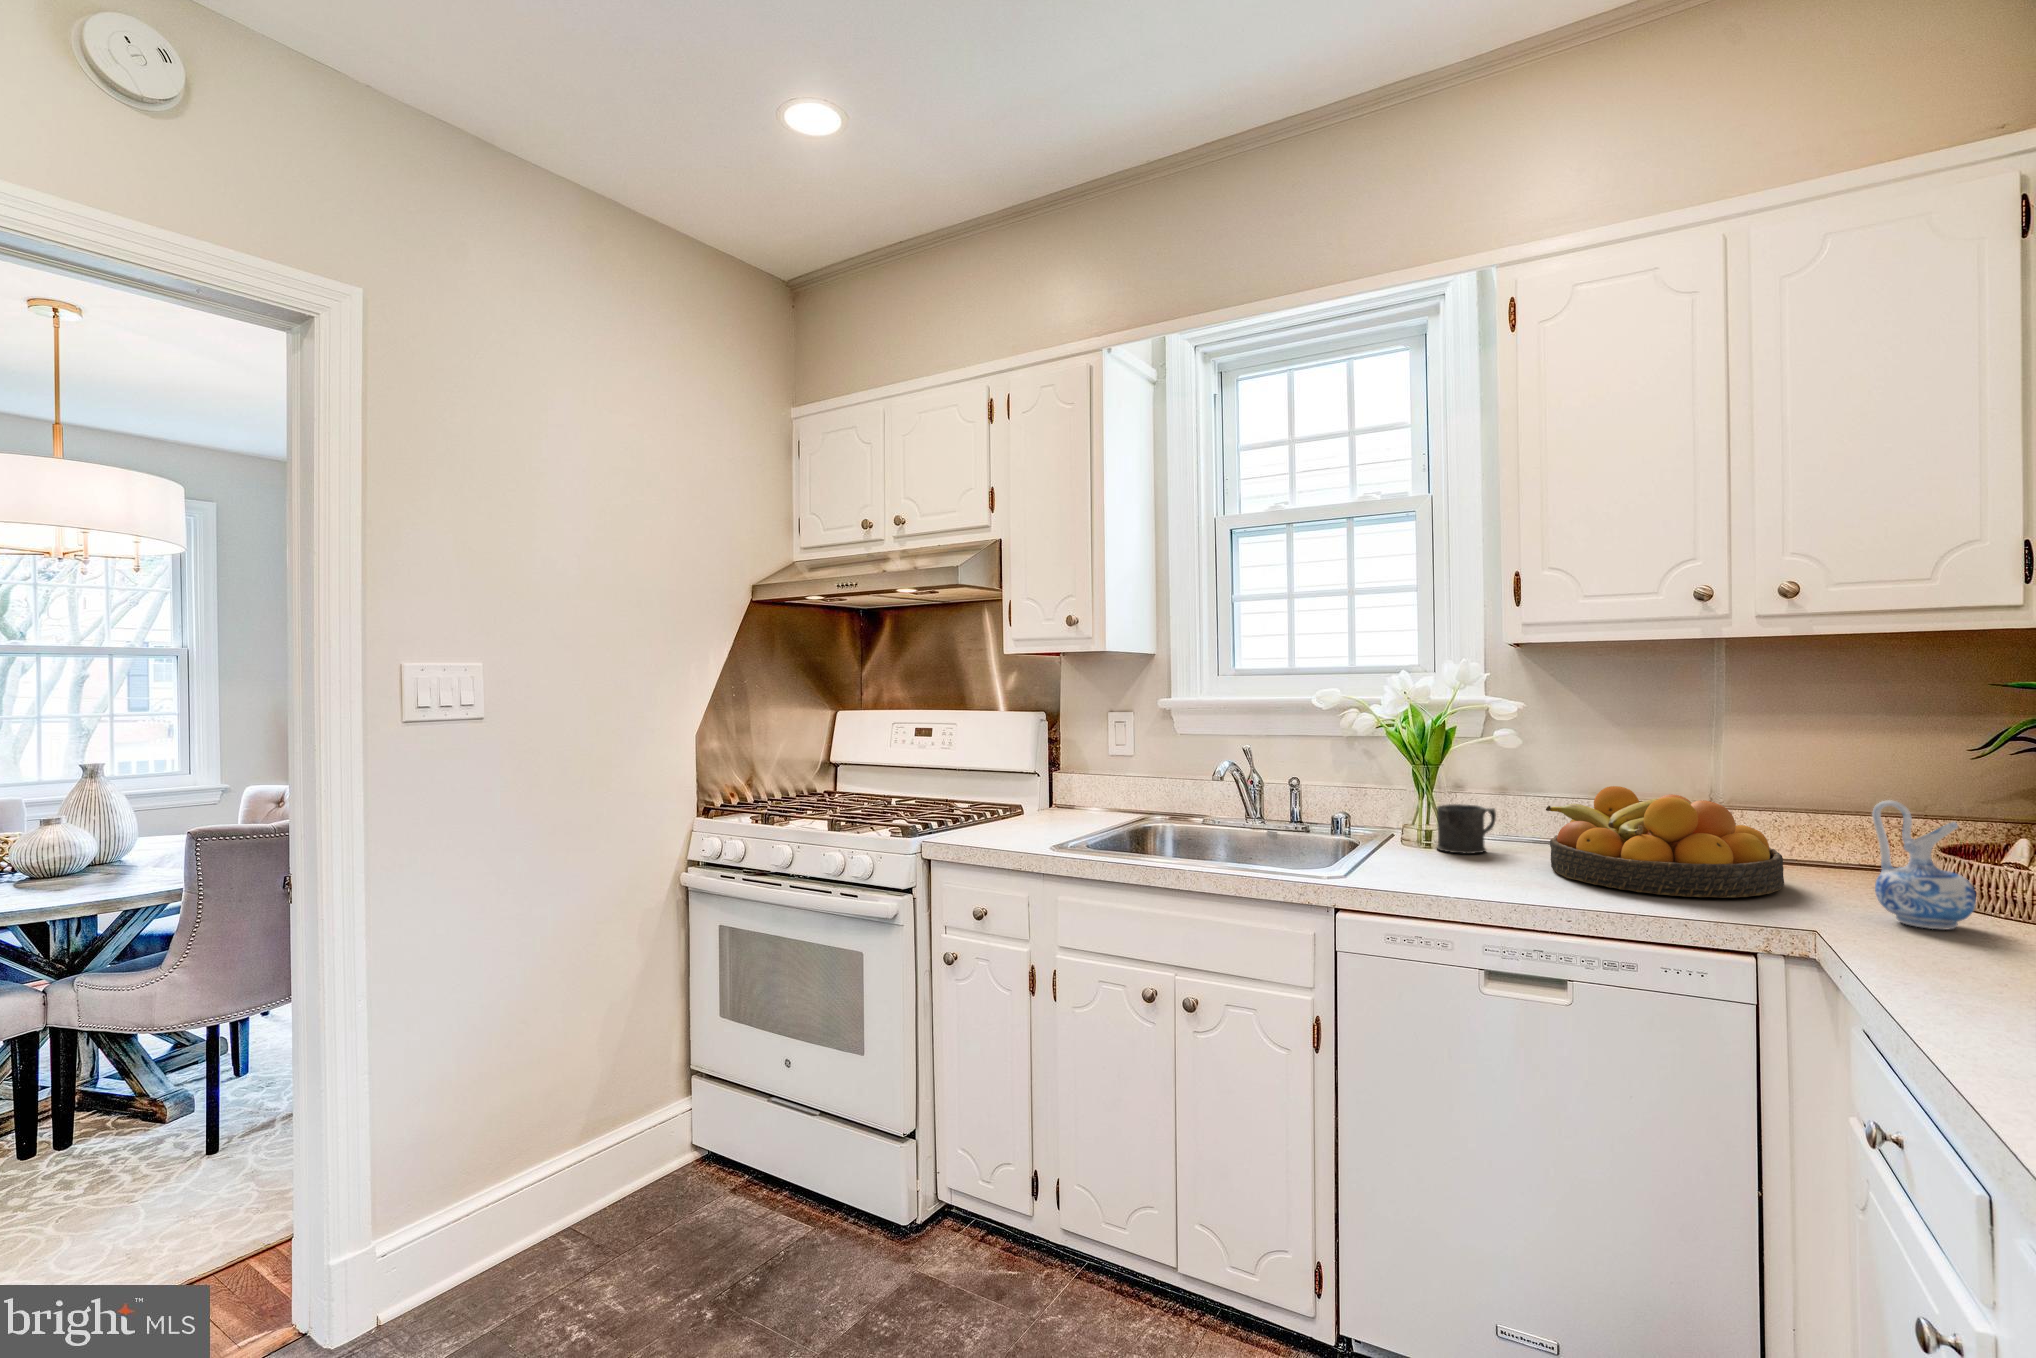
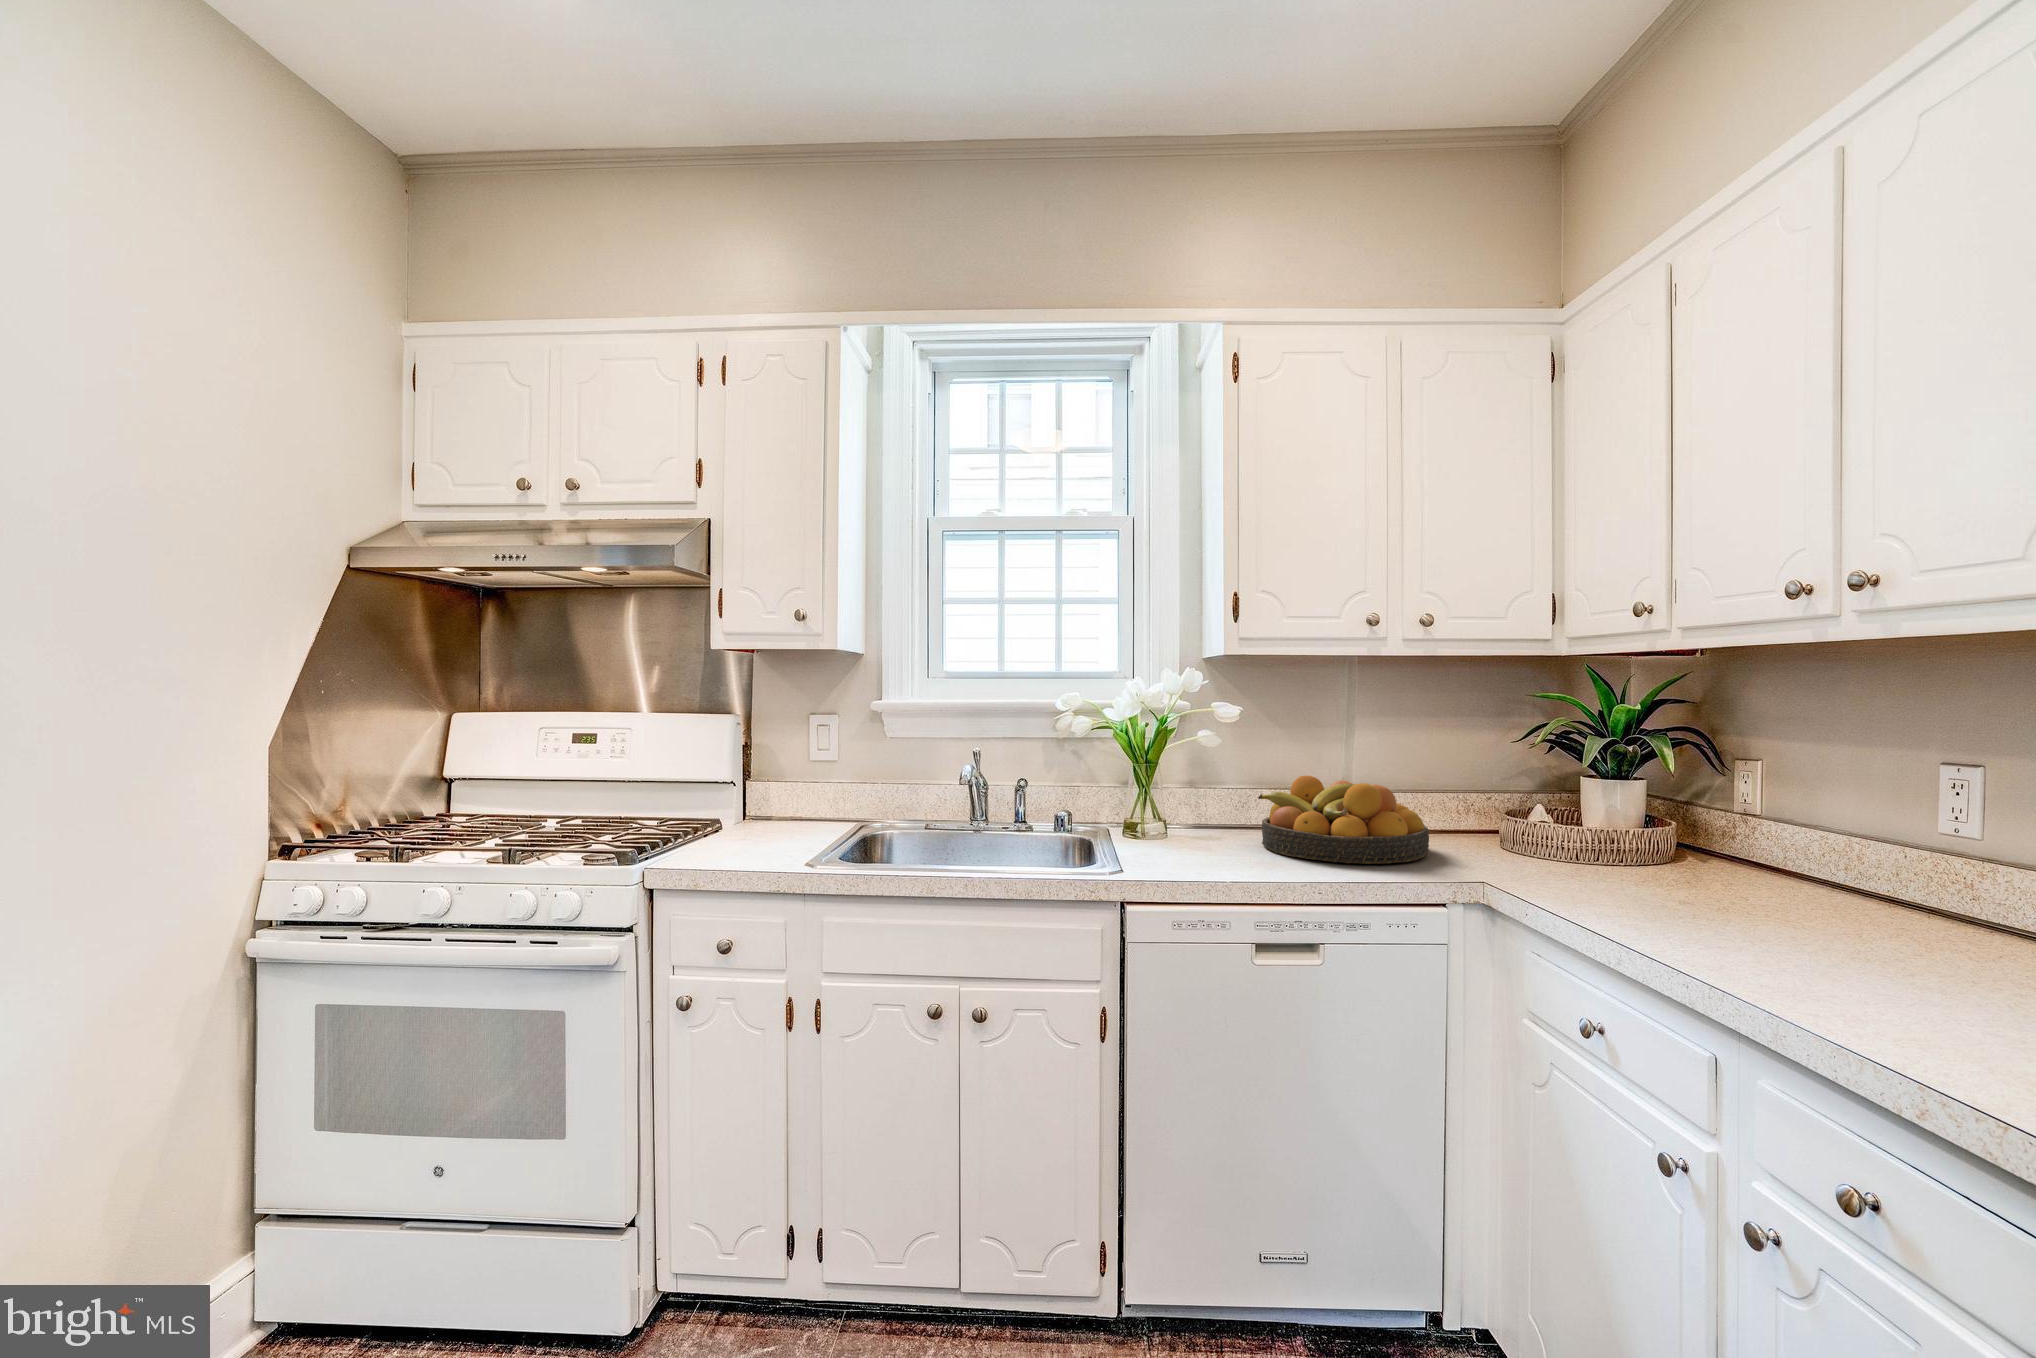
ceramic pitcher: present [1872,800,1976,929] -> none [1501,780,1562,873]
mug: present [1436,804,1496,854] -> none [1160,797,1206,840]

